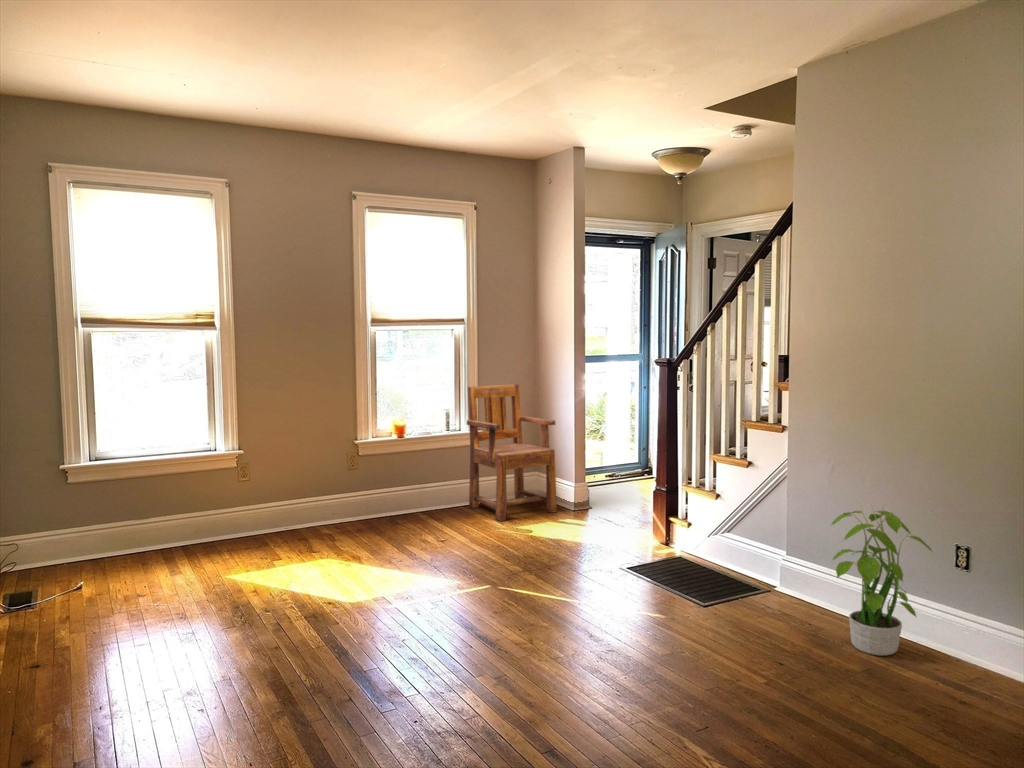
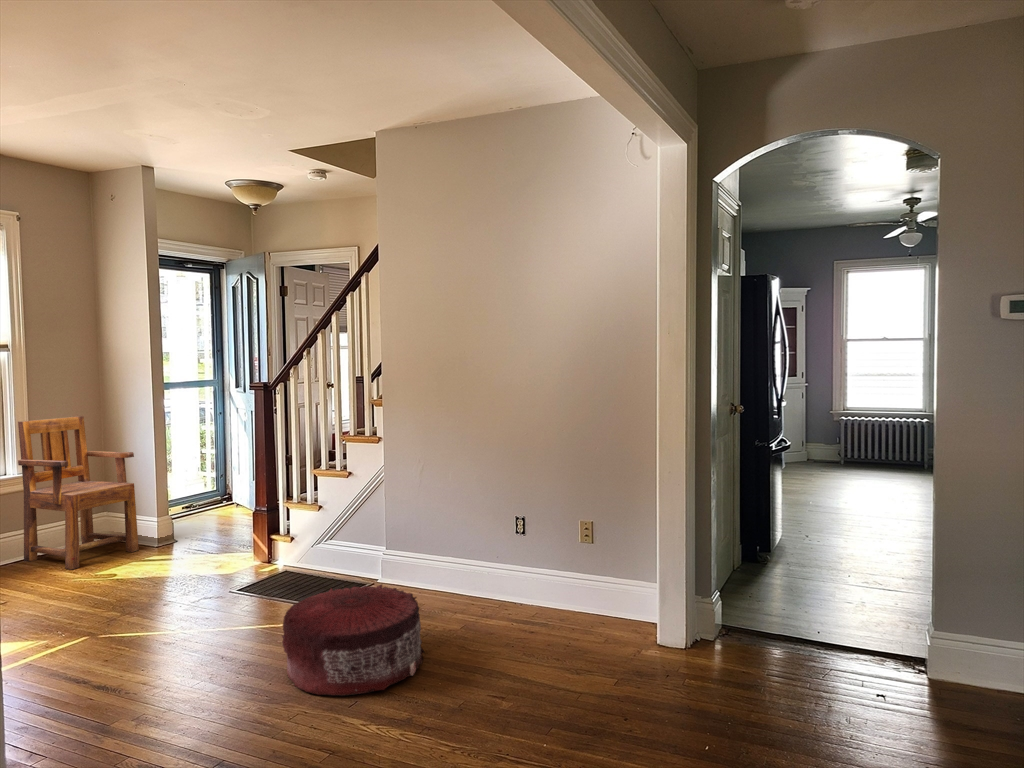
potted plant: present [831,509,932,655] -> none [428,493,503,616]
pouf: none [640,590,805,722] -> present [282,585,425,696]

